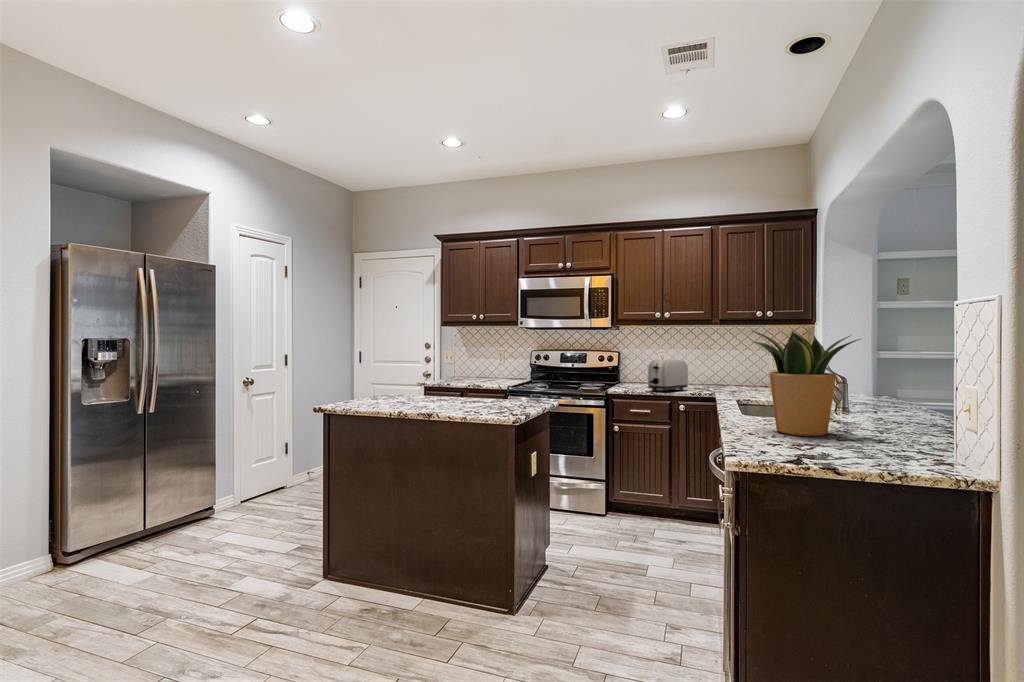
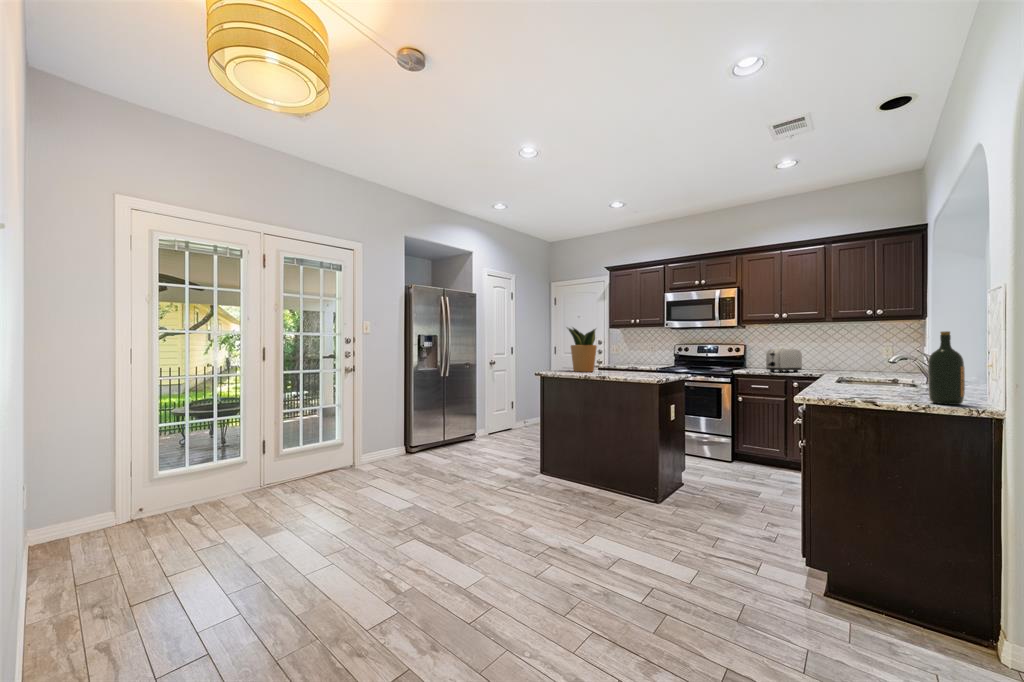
potted plant: present [753,331,860,436] -> present [567,328,597,372]
wine bottle: none [896,361,940,468] -> present [928,331,965,405]

